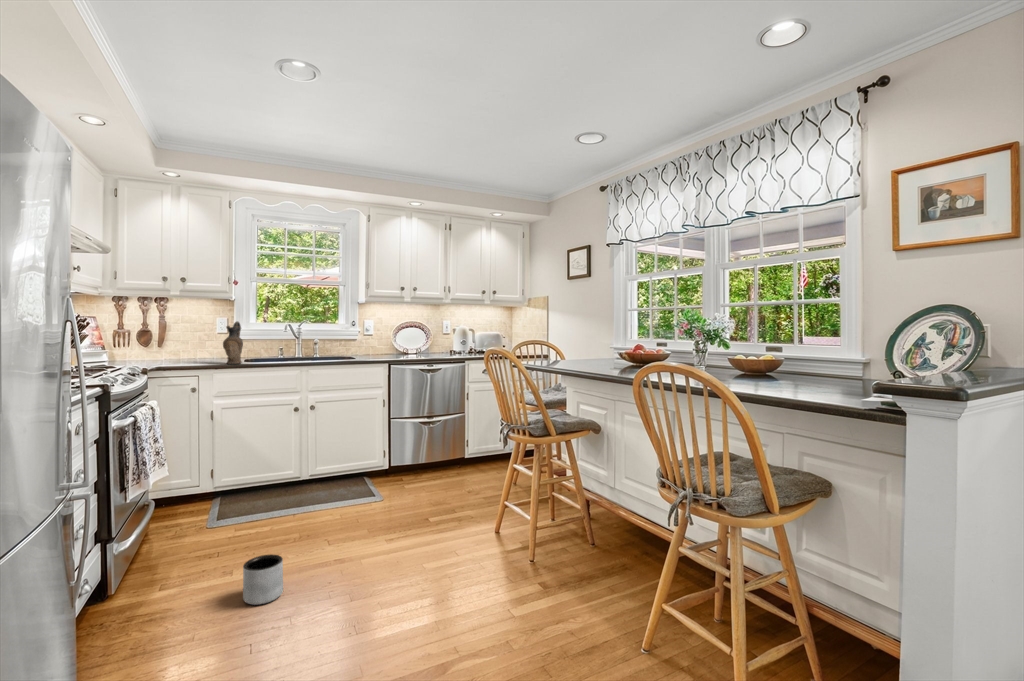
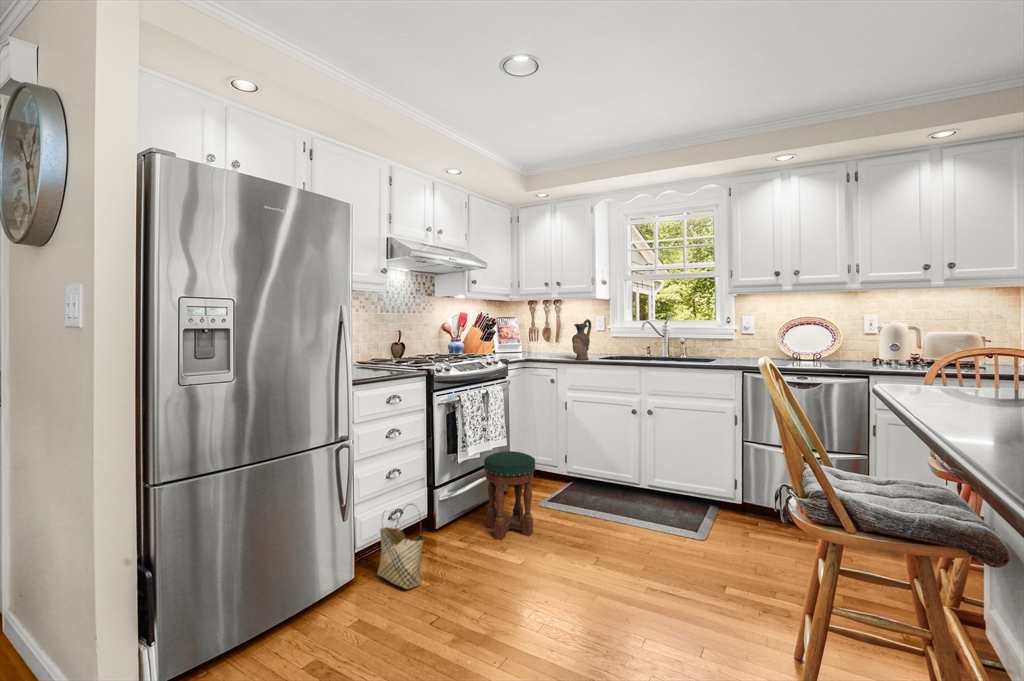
stool: none [194,465,258,563] -> present [484,451,535,540]
woven basket: none [145,540,224,645] -> present [377,504,425,589]
planter: present [243,554,283,605] -> none [452,541,486,588]

